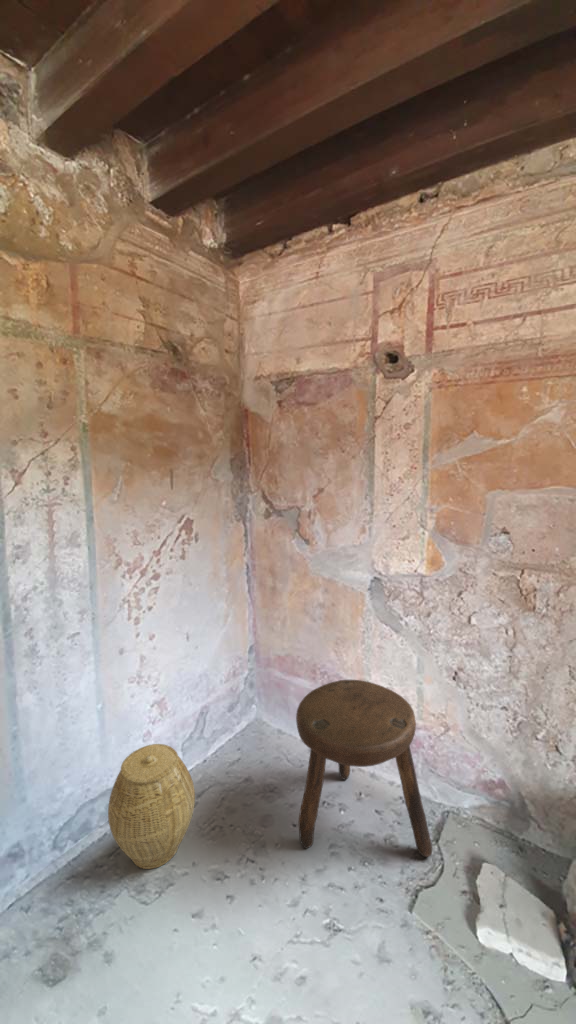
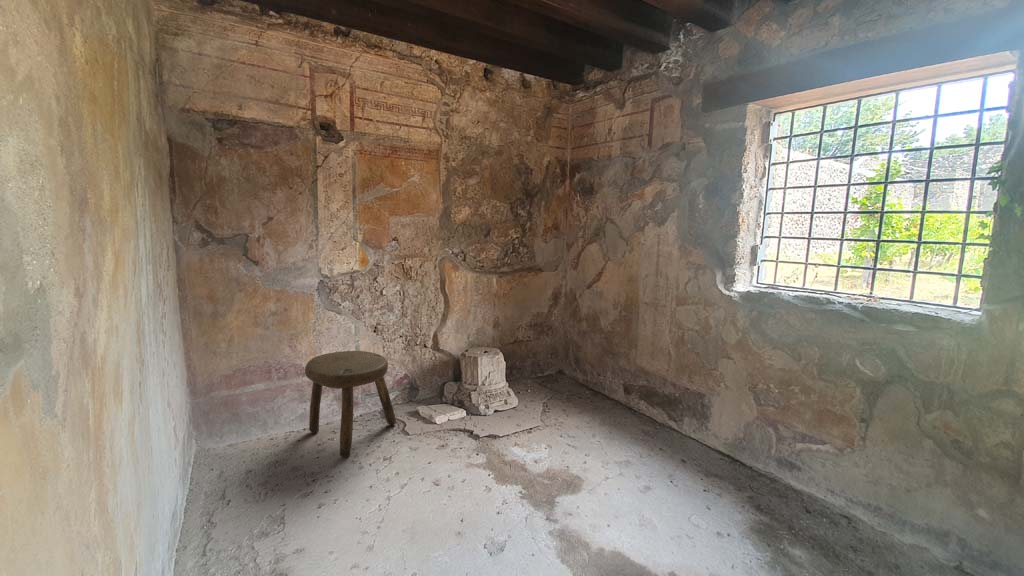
woven basket: present [108,744,195,869] -> none [228,434,307,533]

